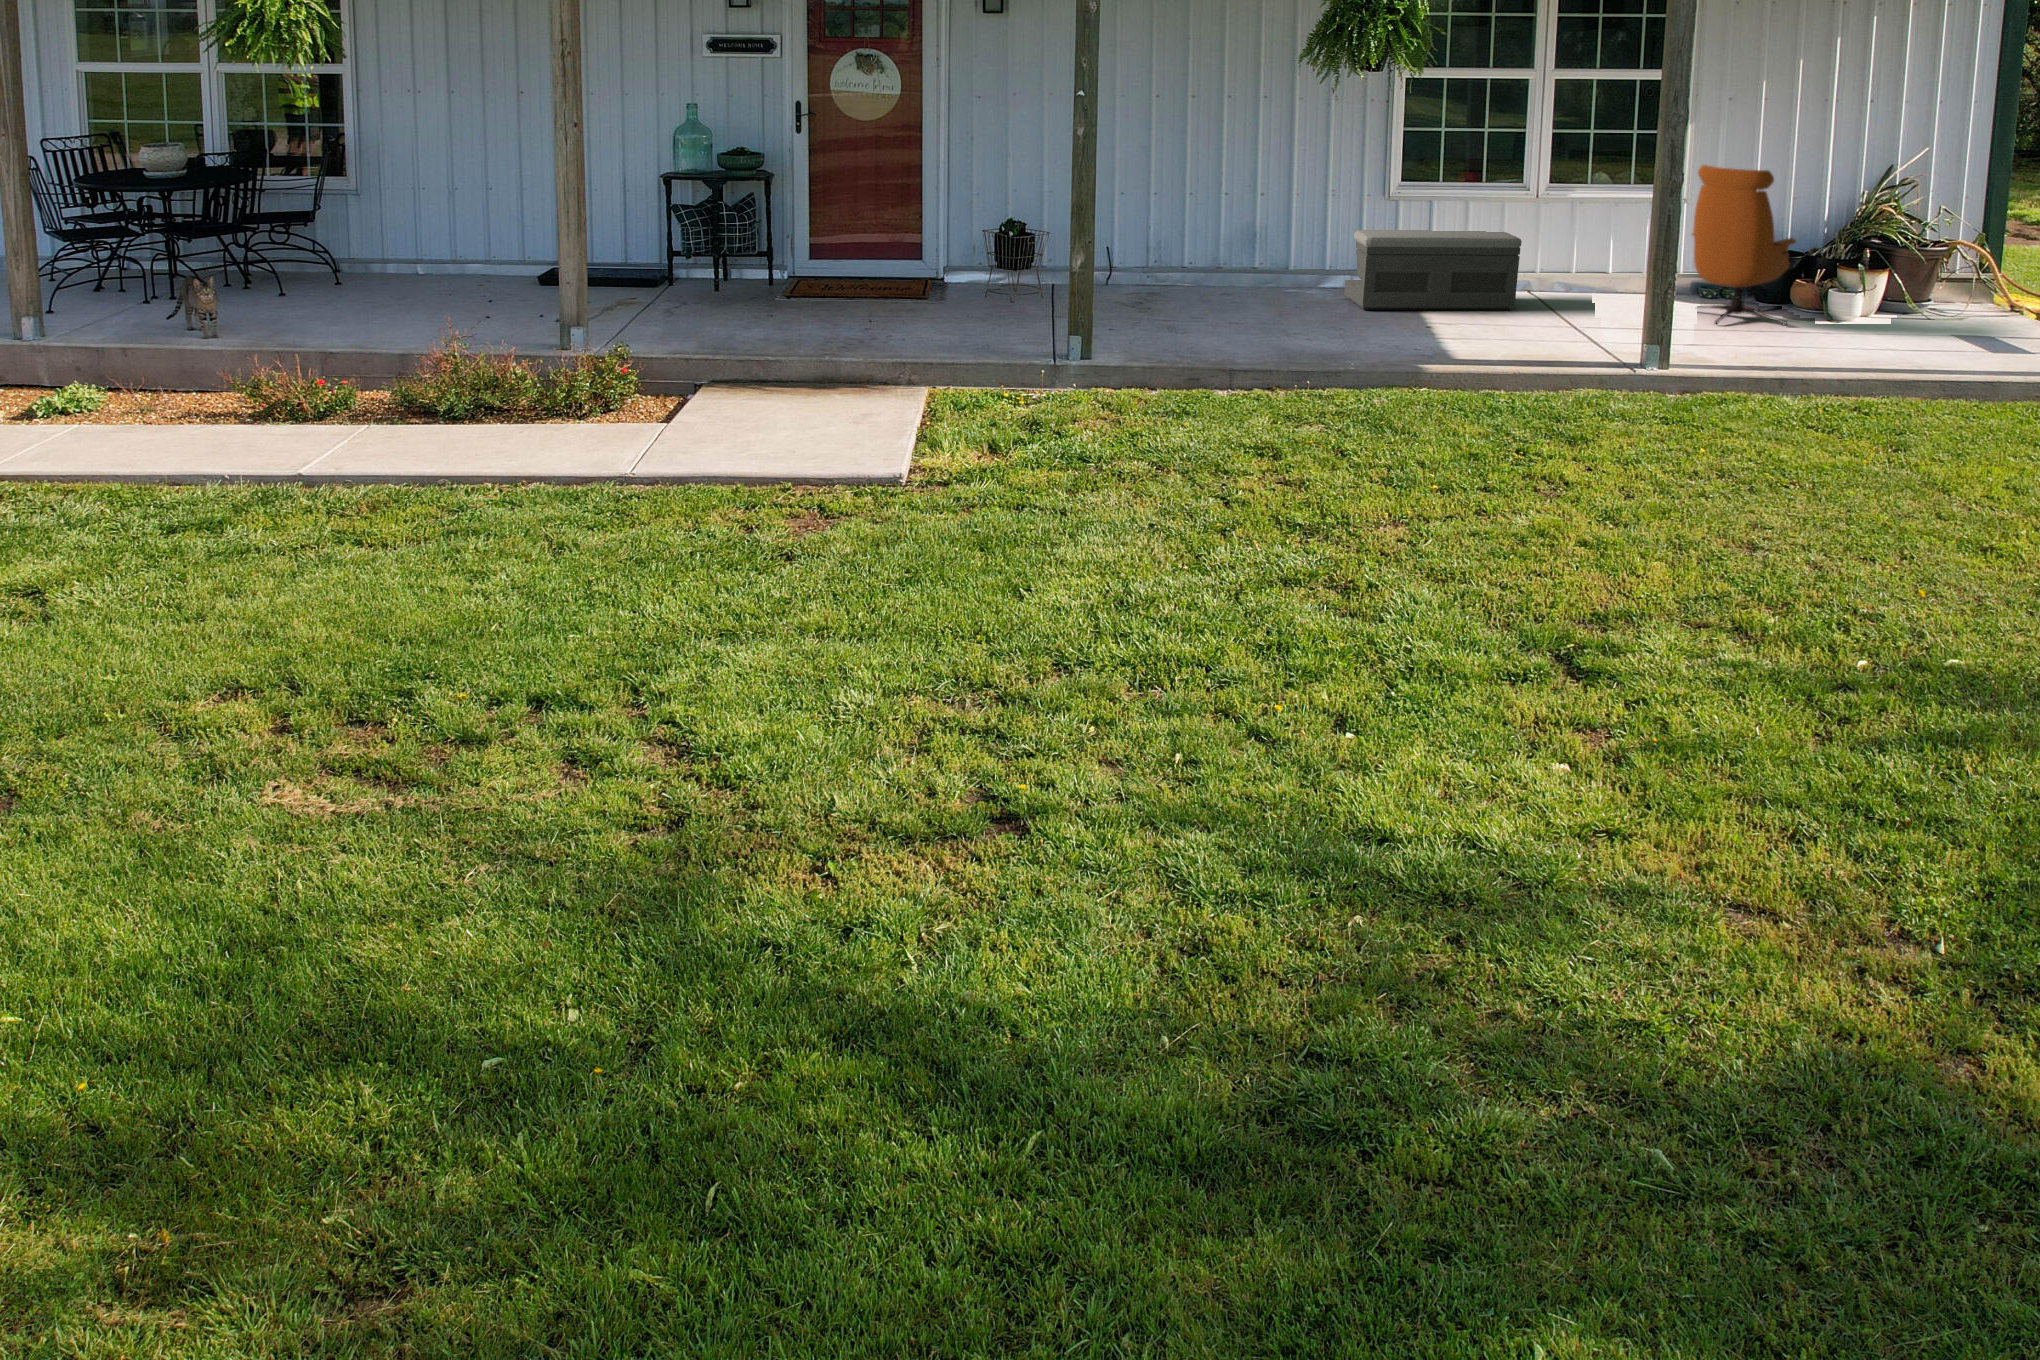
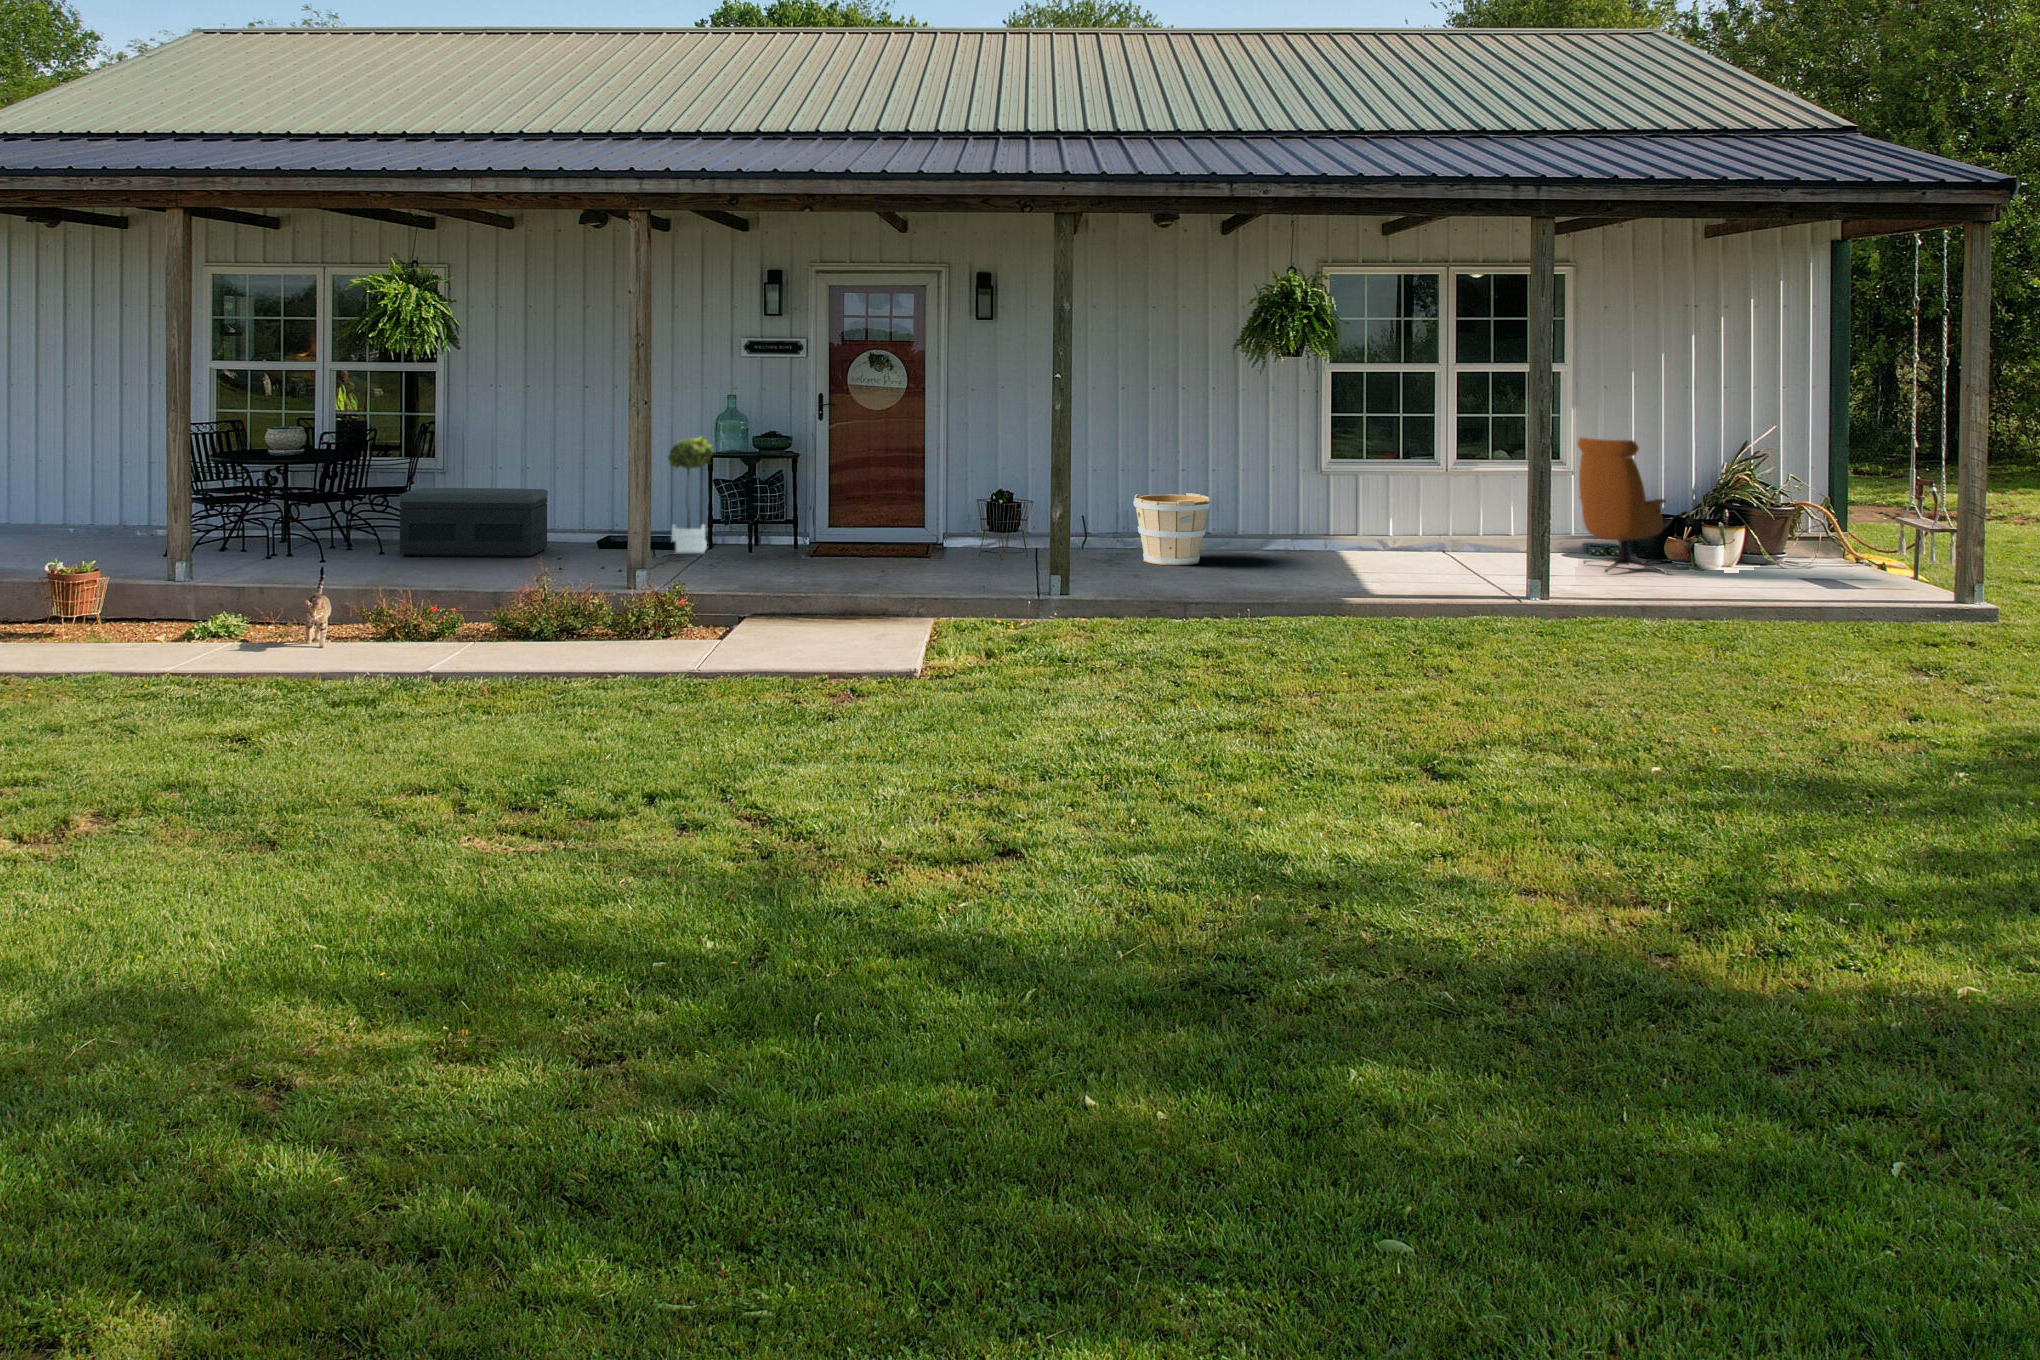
potted tree: none [621,155,678,293] -> present [668,436,713,553]
wooden bucket: none [1167,226,1258,312] -> present [1134,493,1211,565]
storage bench: present [1344,230,1522,310] -> present [399,488,548,557]

